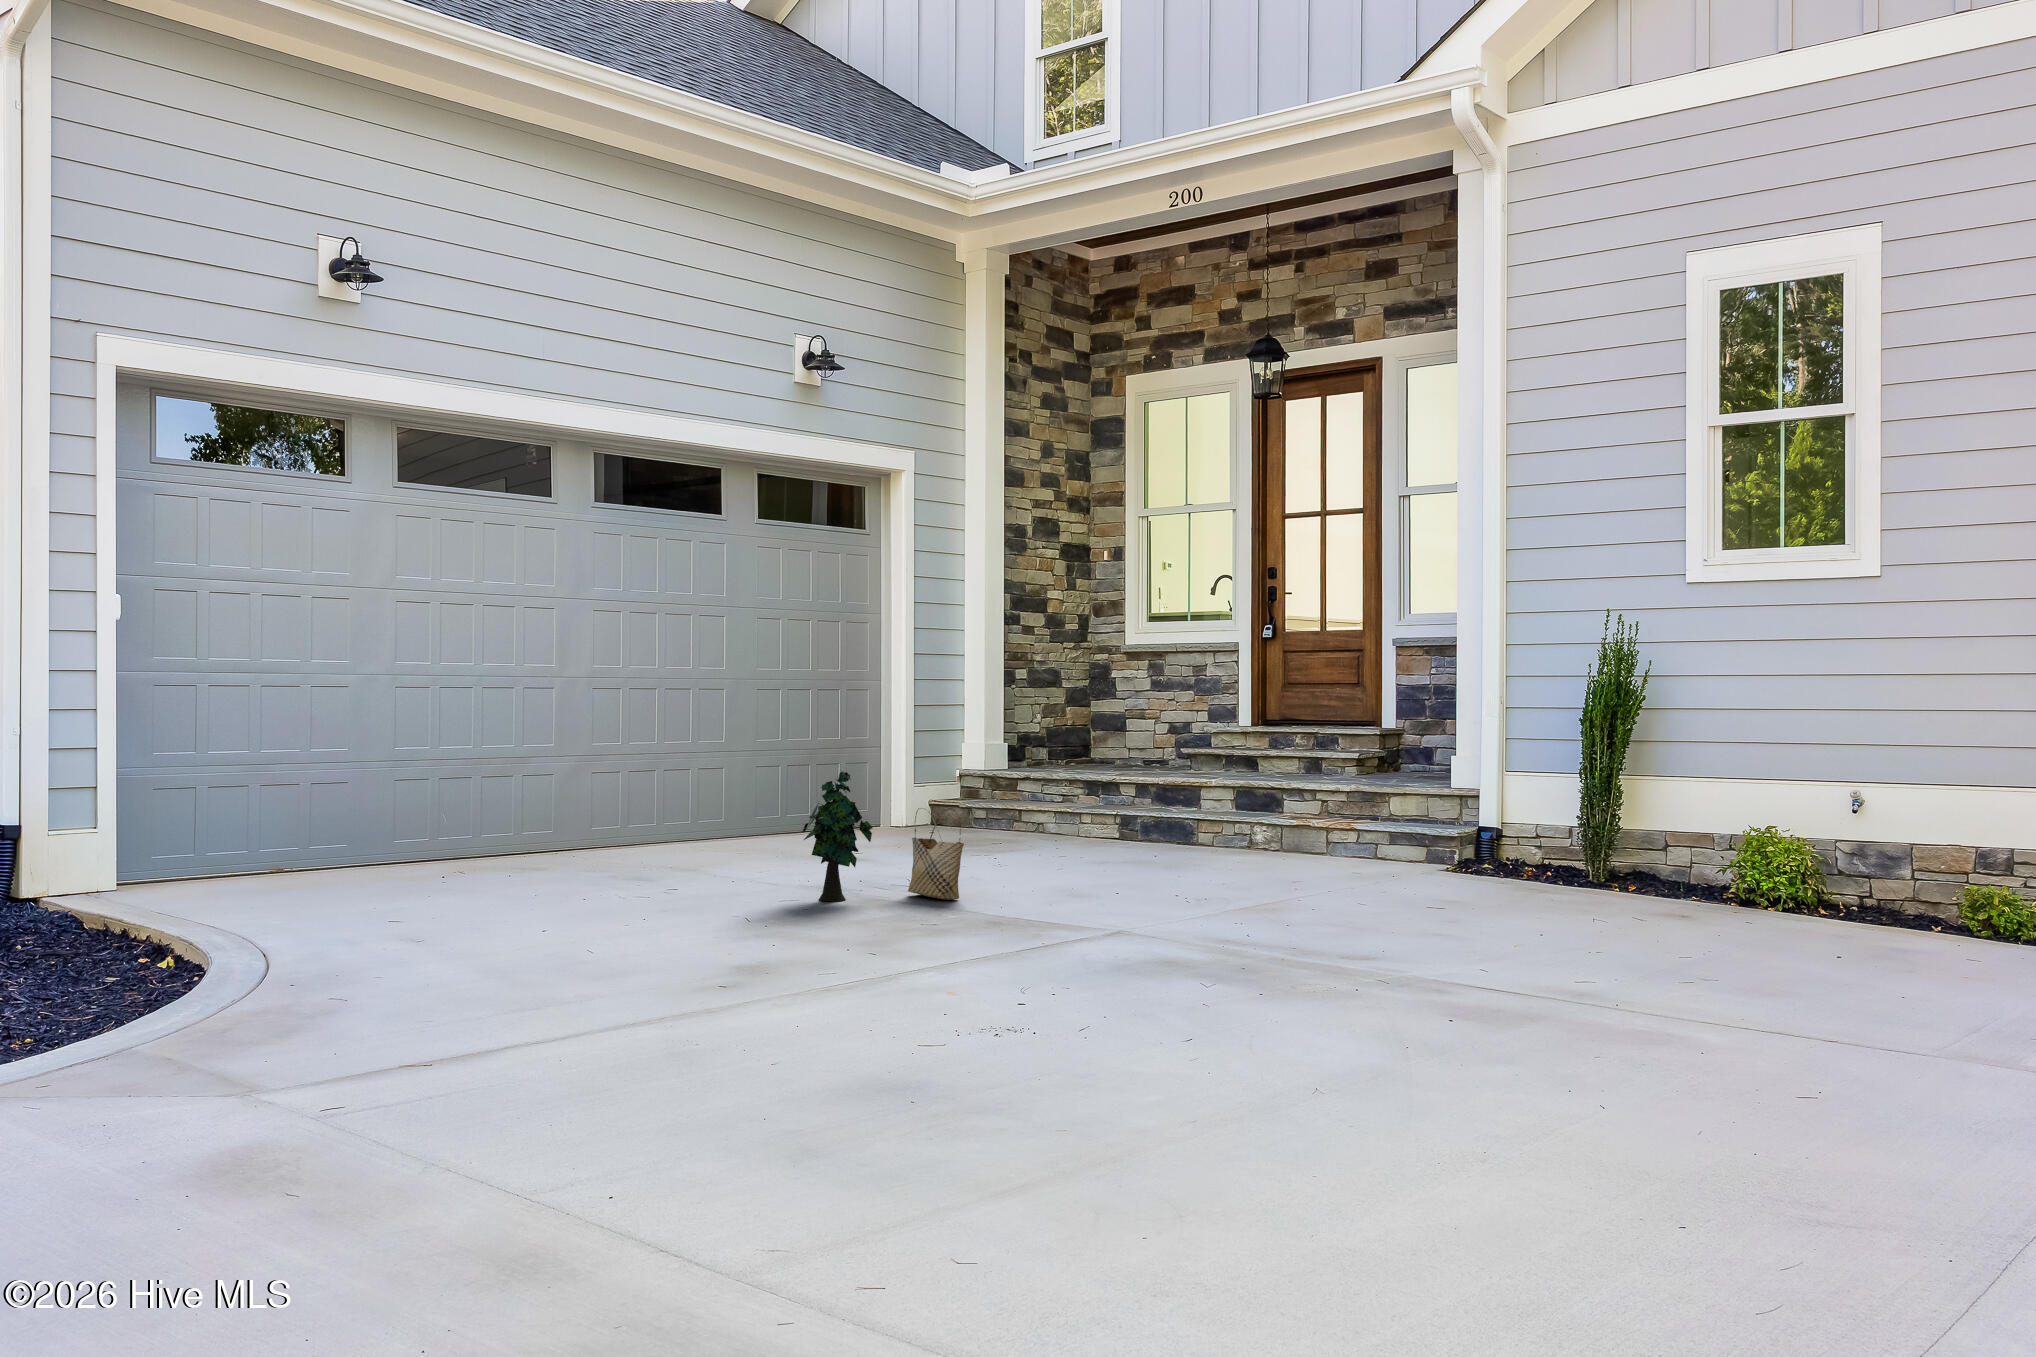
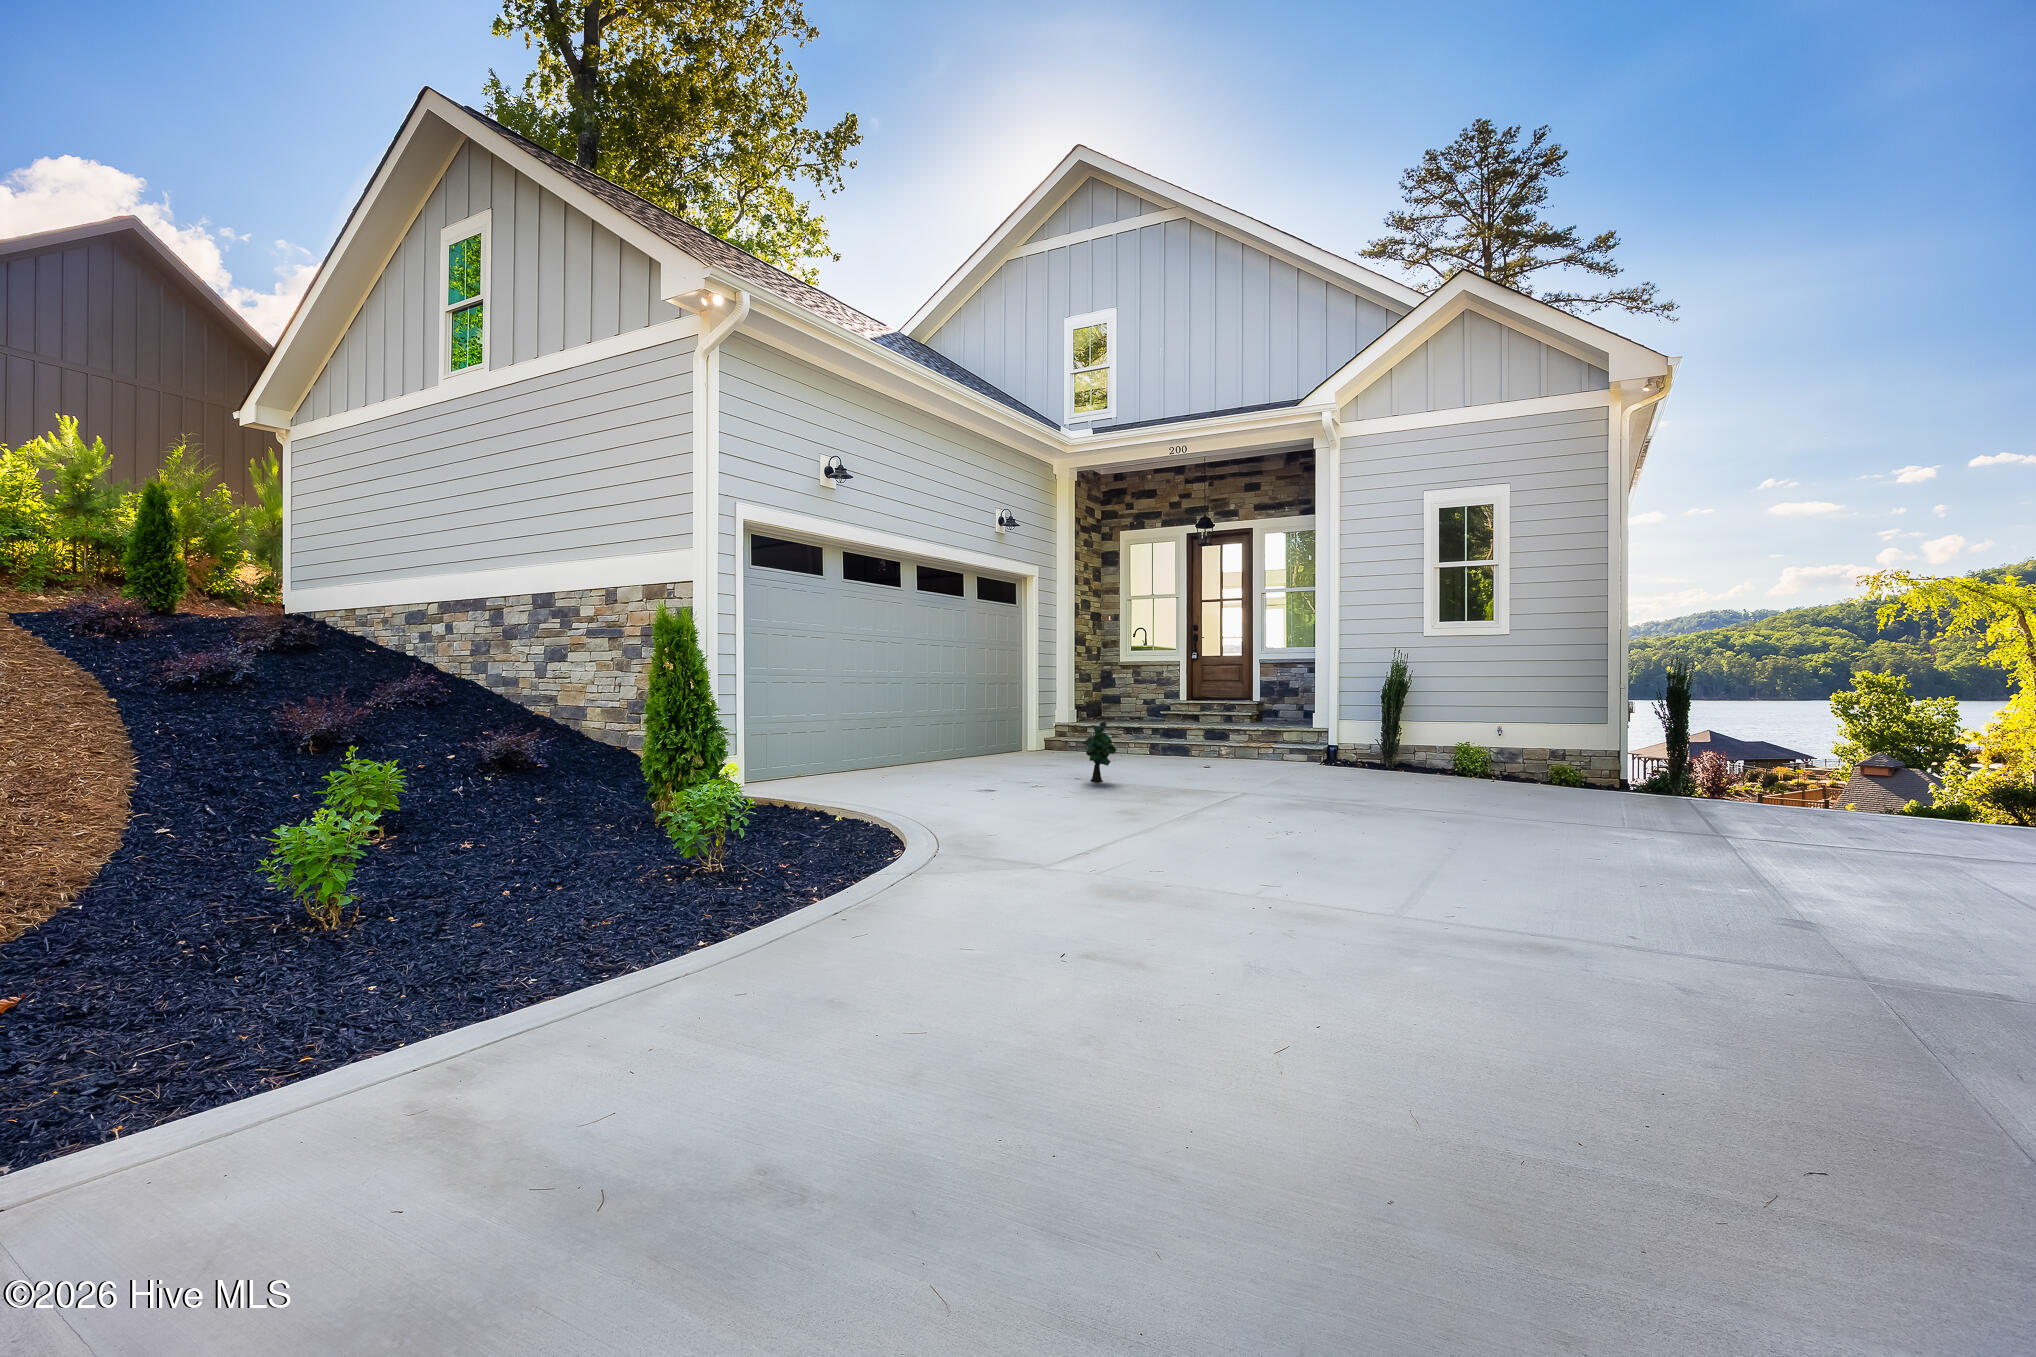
woven basket: present [908,808,964,900] -> none [1125,738,1154,780]

